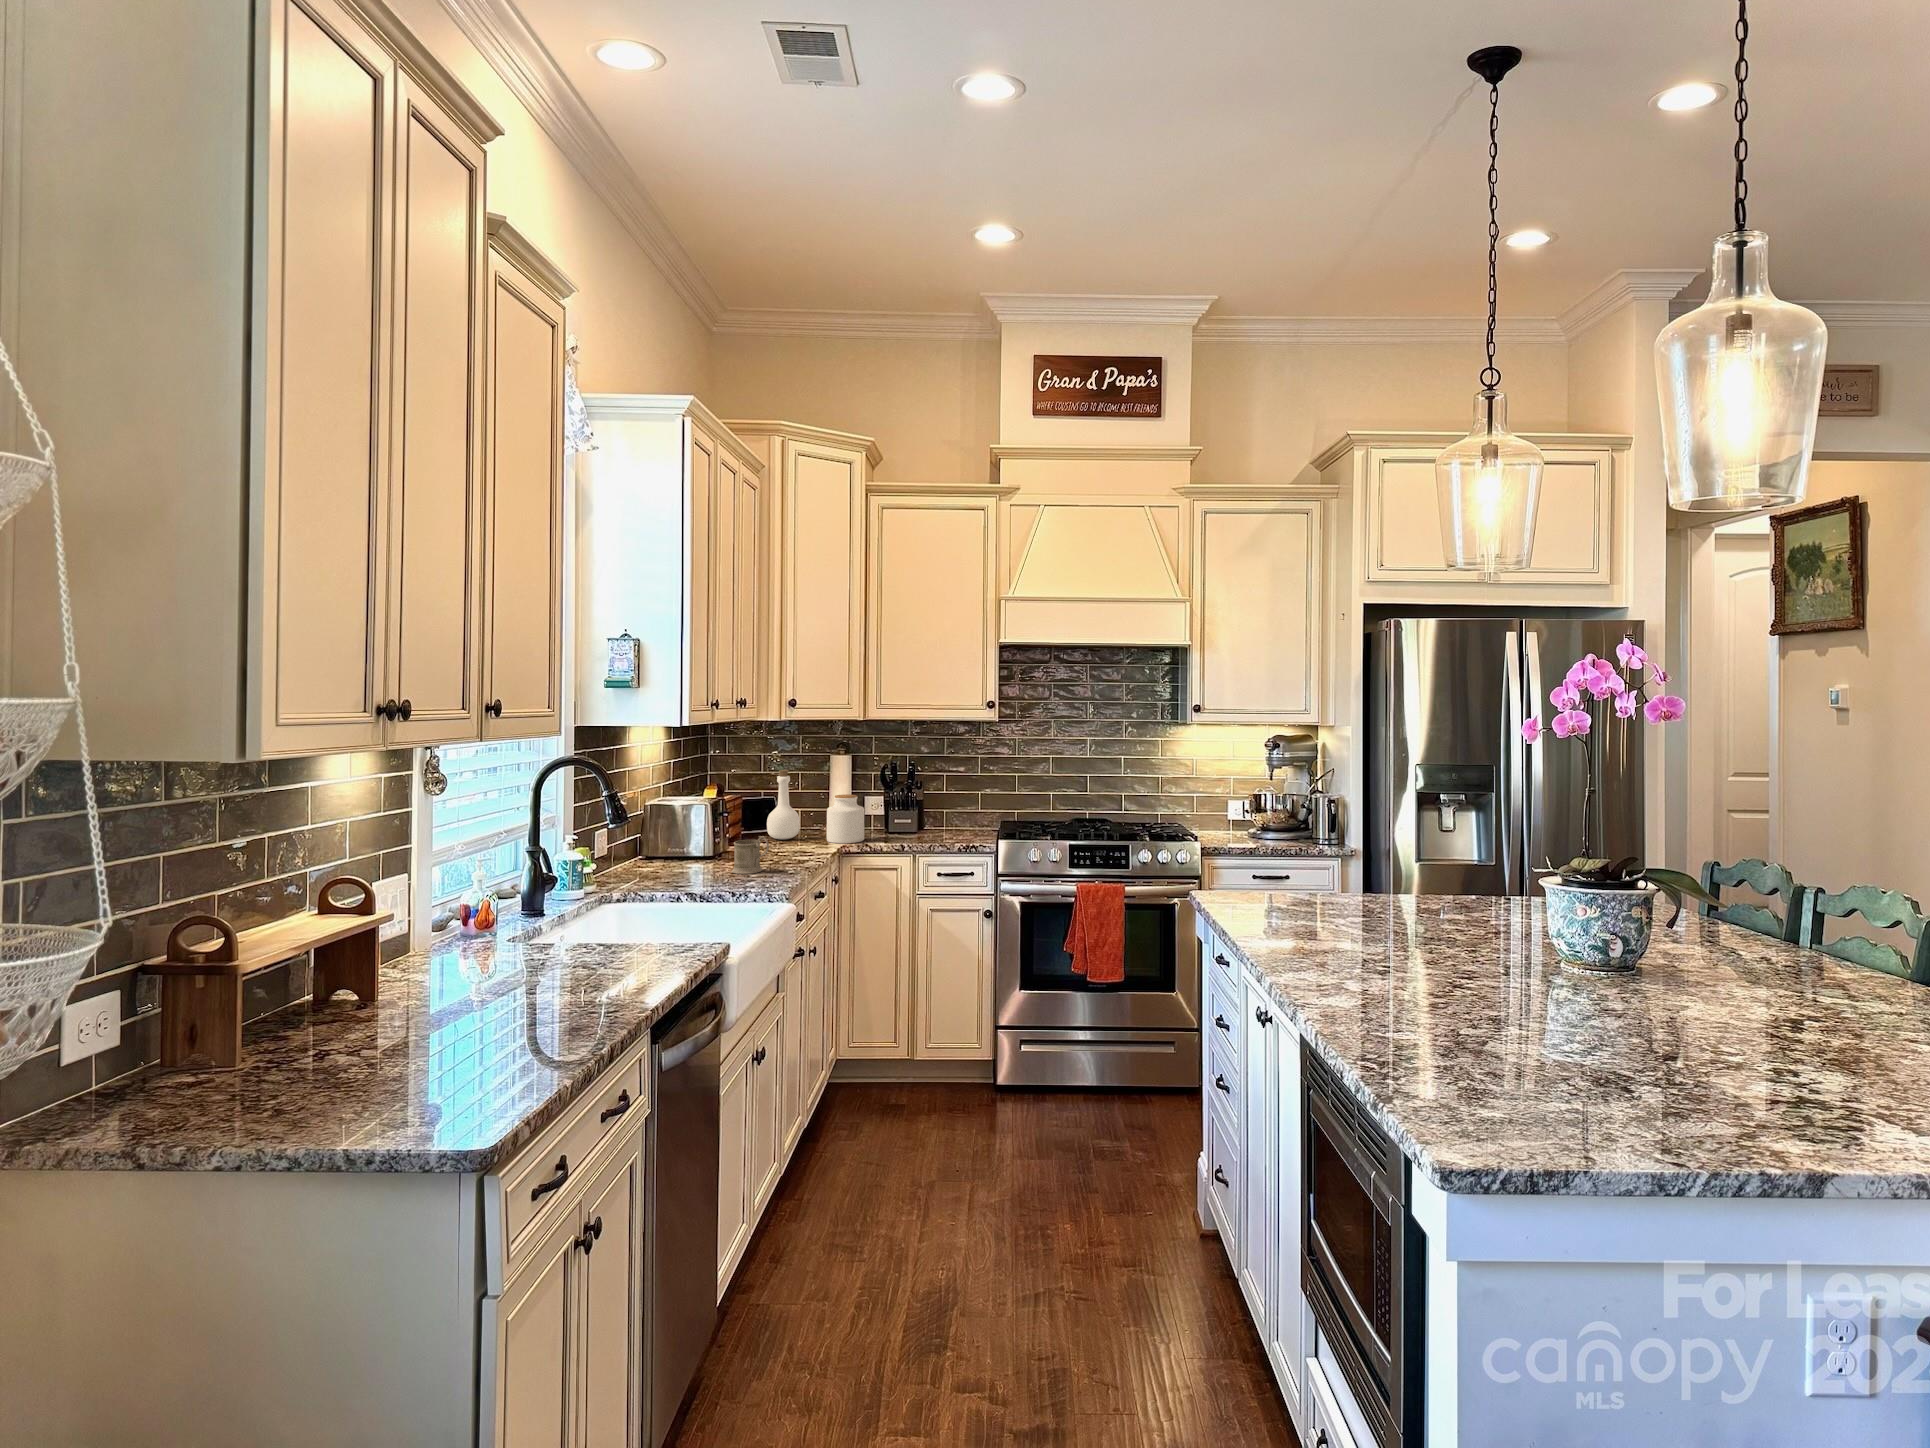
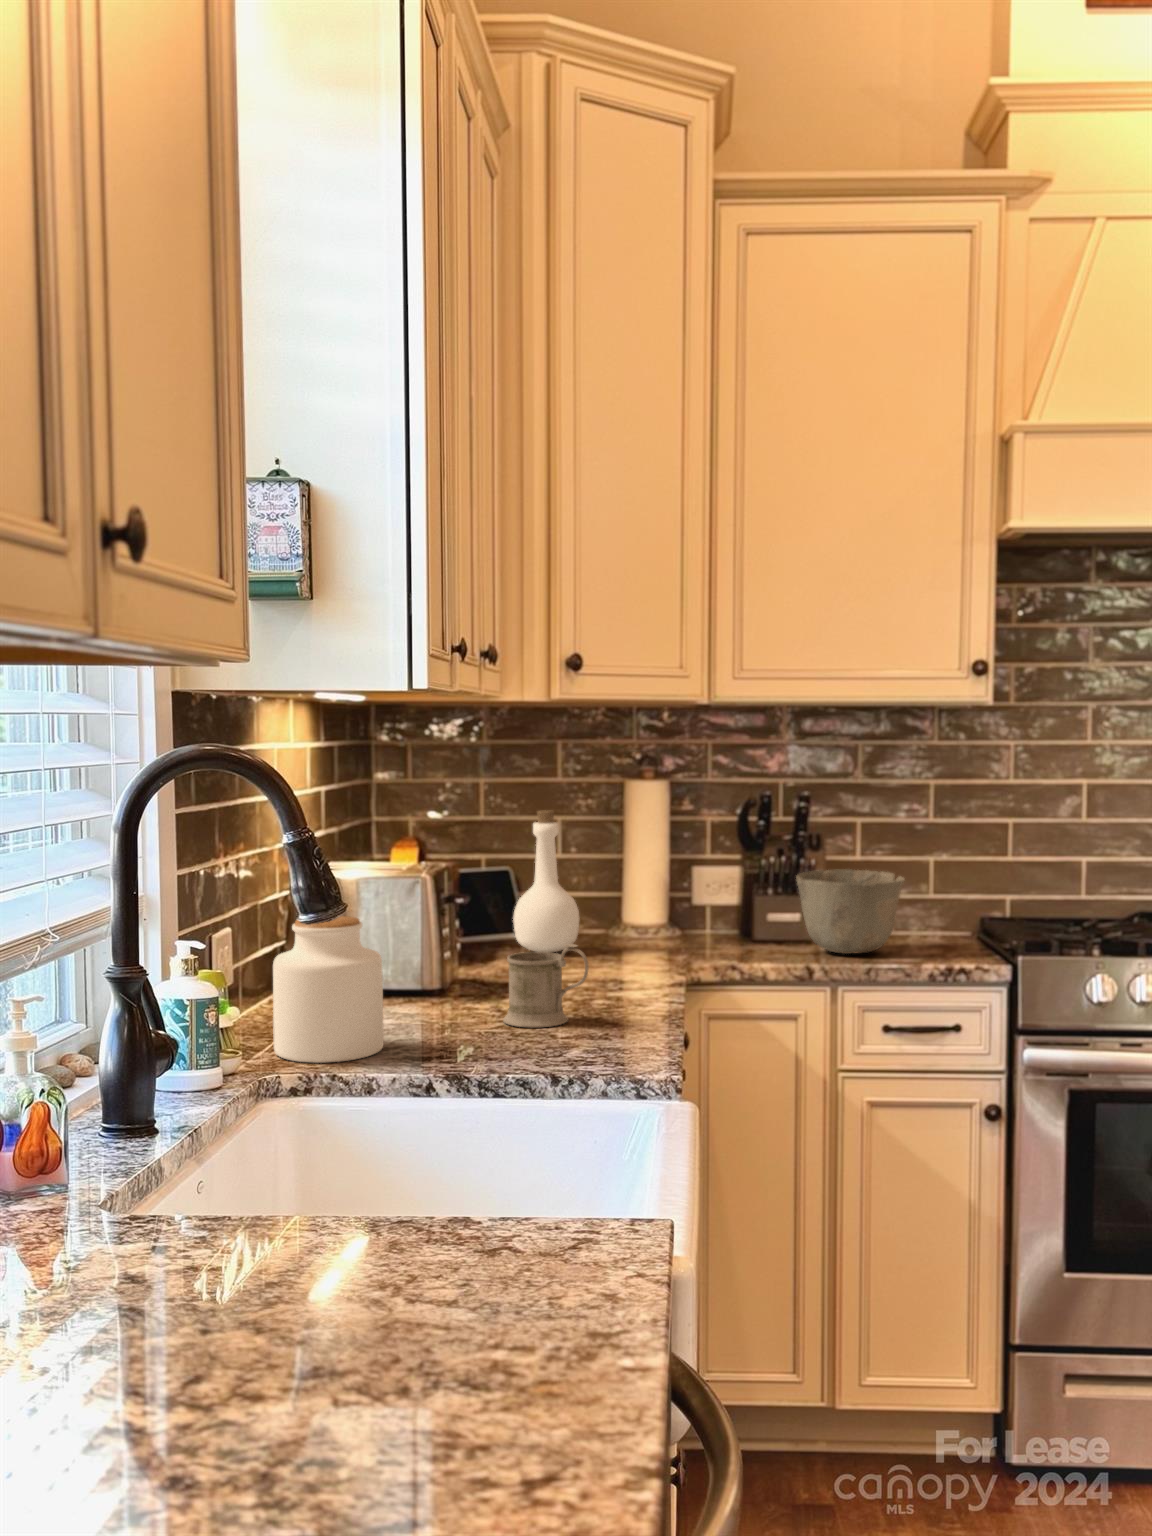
jar: present [827,794,864,843] -> present [273,916,384,1063]
ceramic bowl: none [904,799,954,840] -> present [796,869,905,954]

